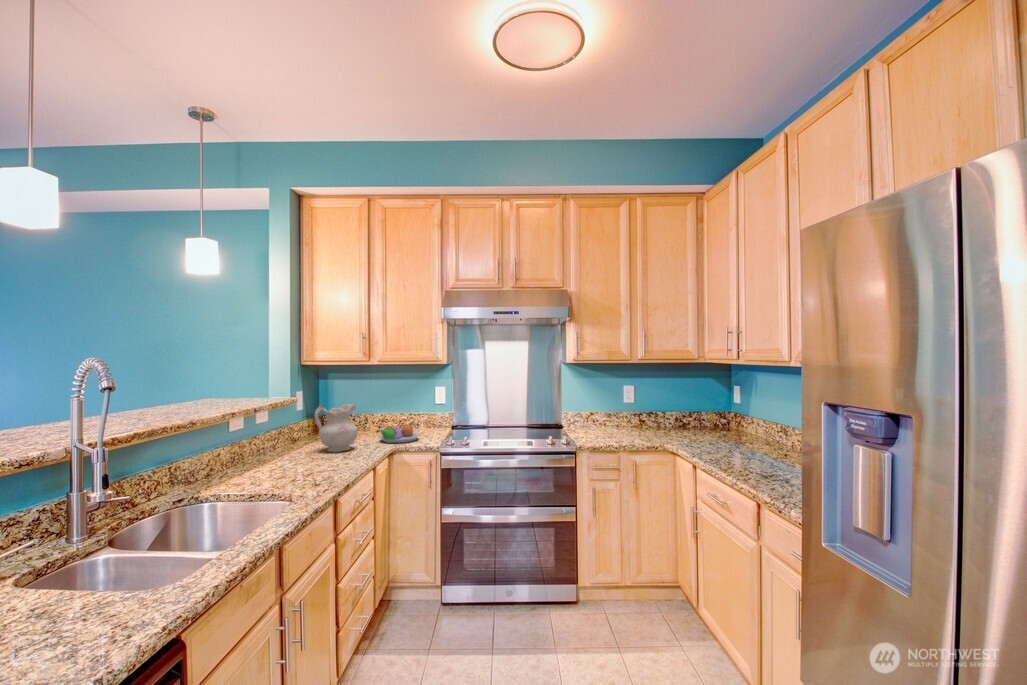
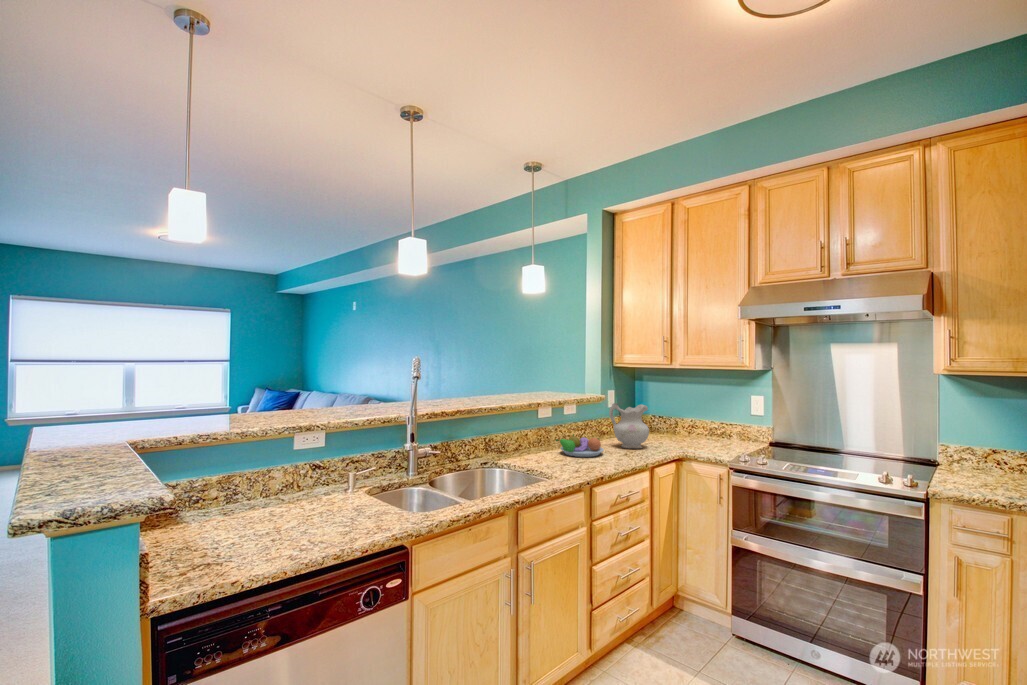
fruit bowl: present [376,425,419,443] -> present [556,435,604,457]

